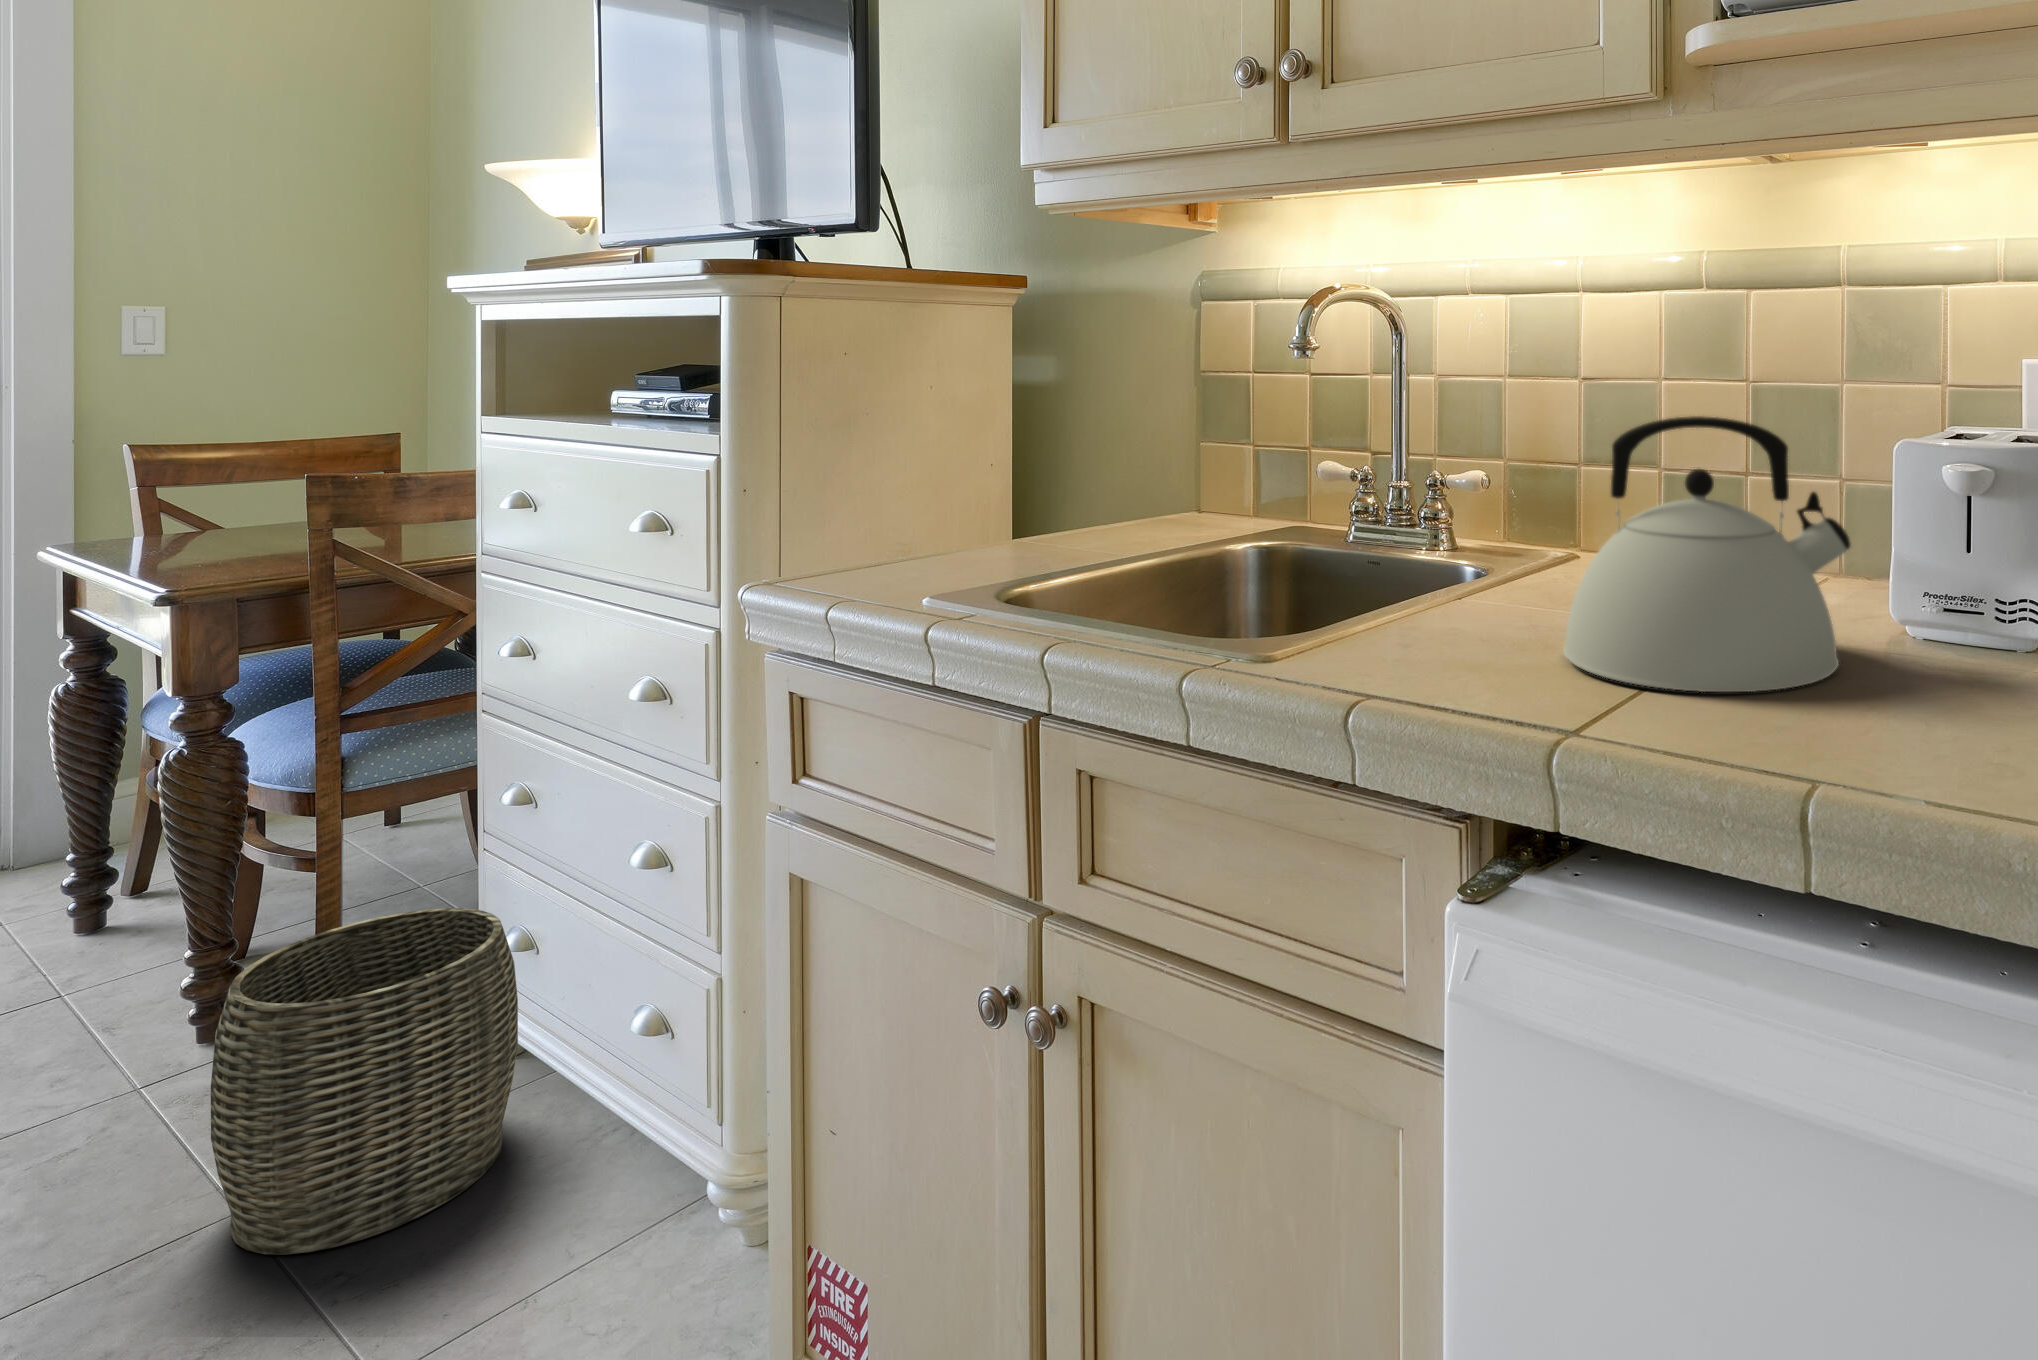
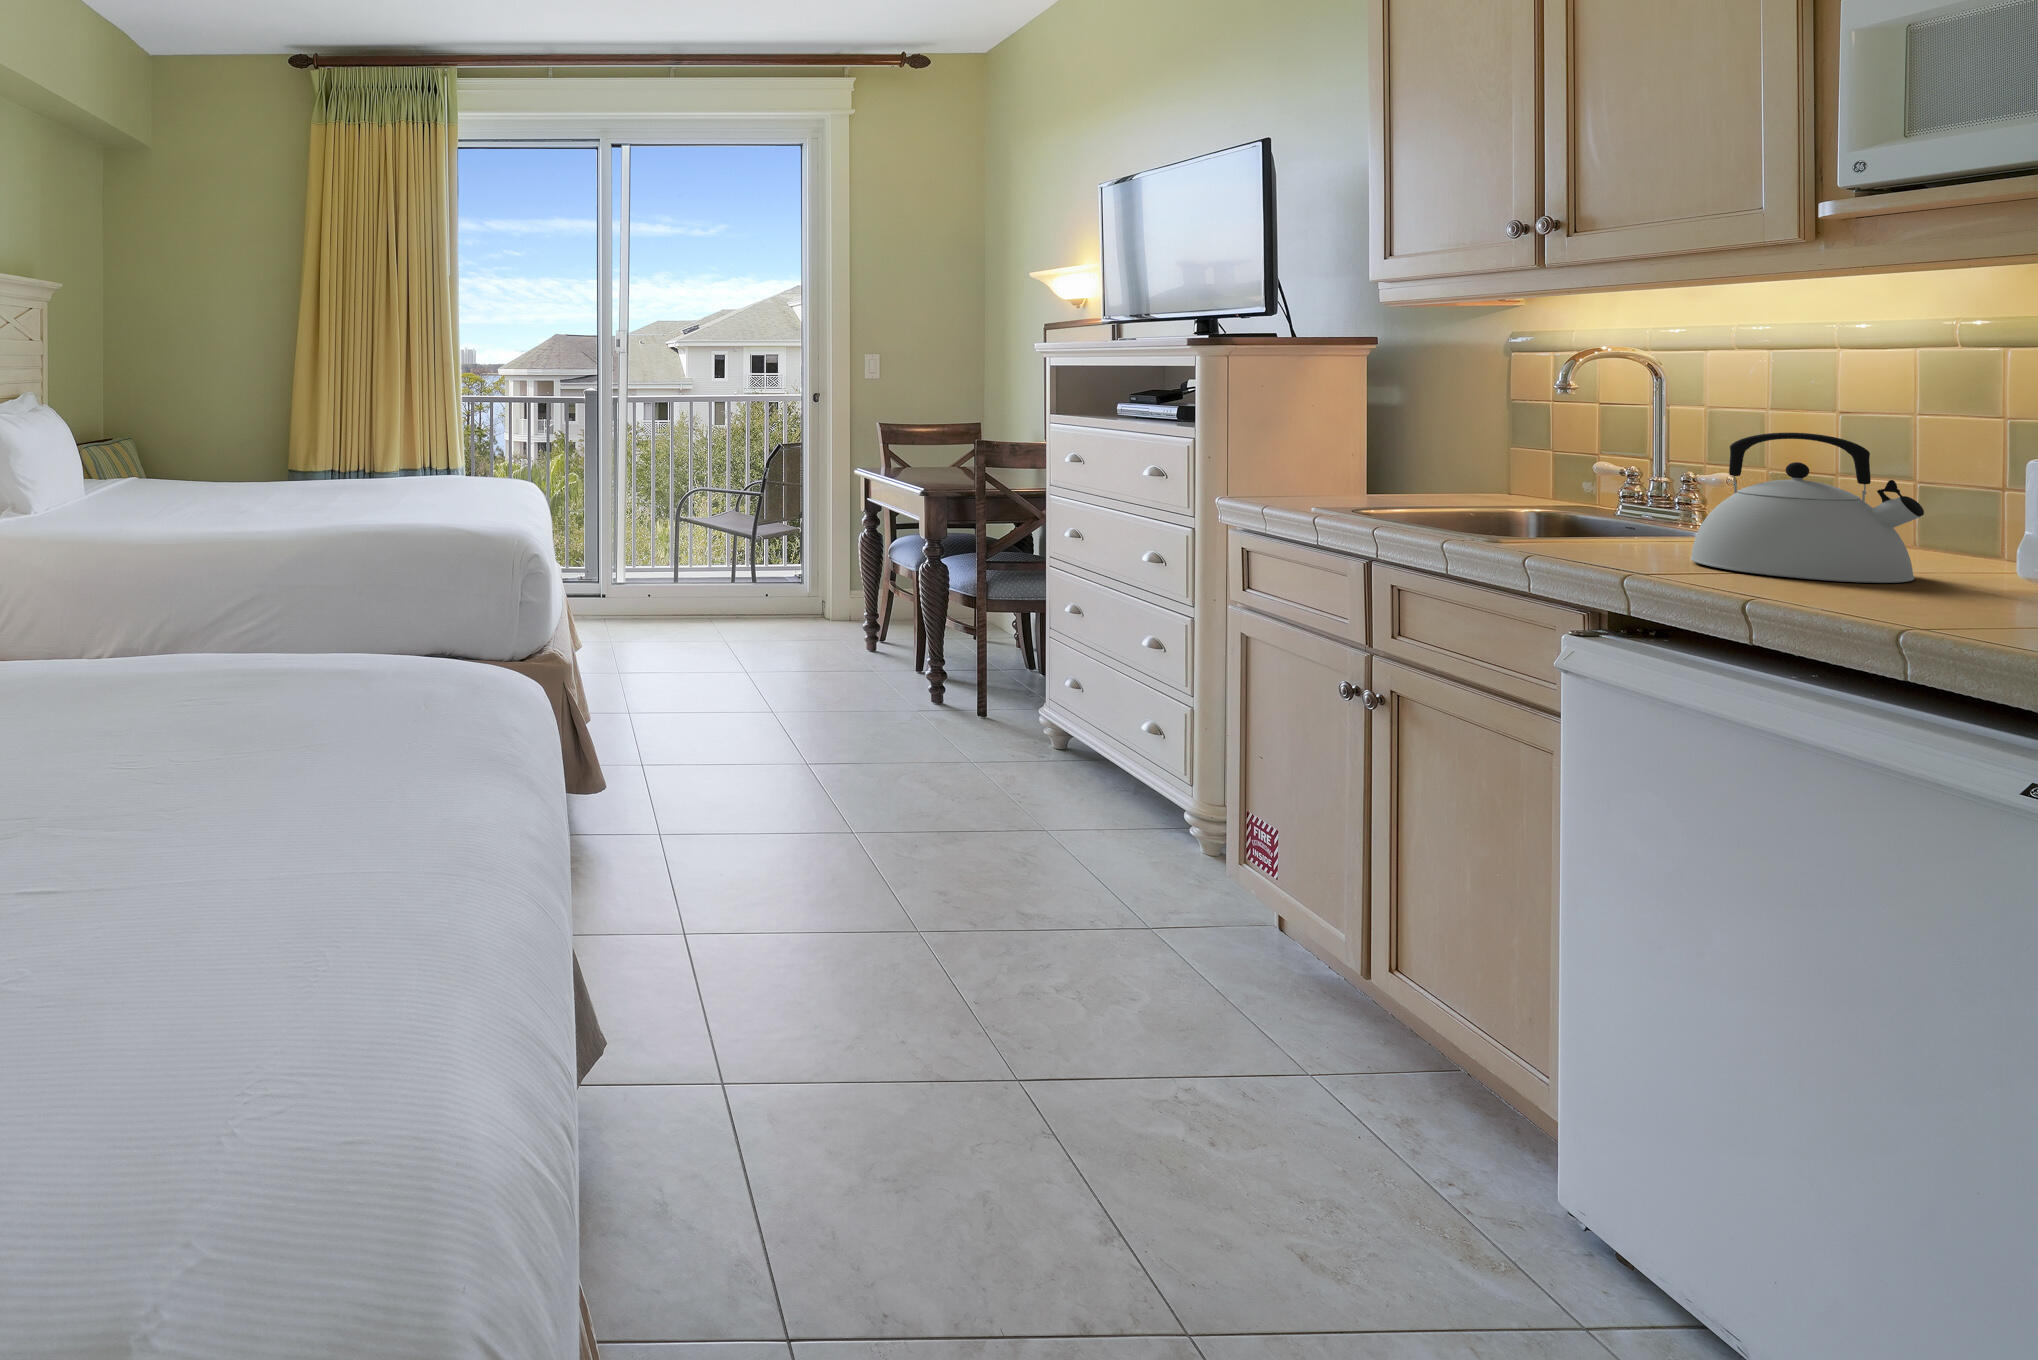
woven basket: present [211,908,518,1255] -> none [964,654,1082,793]

